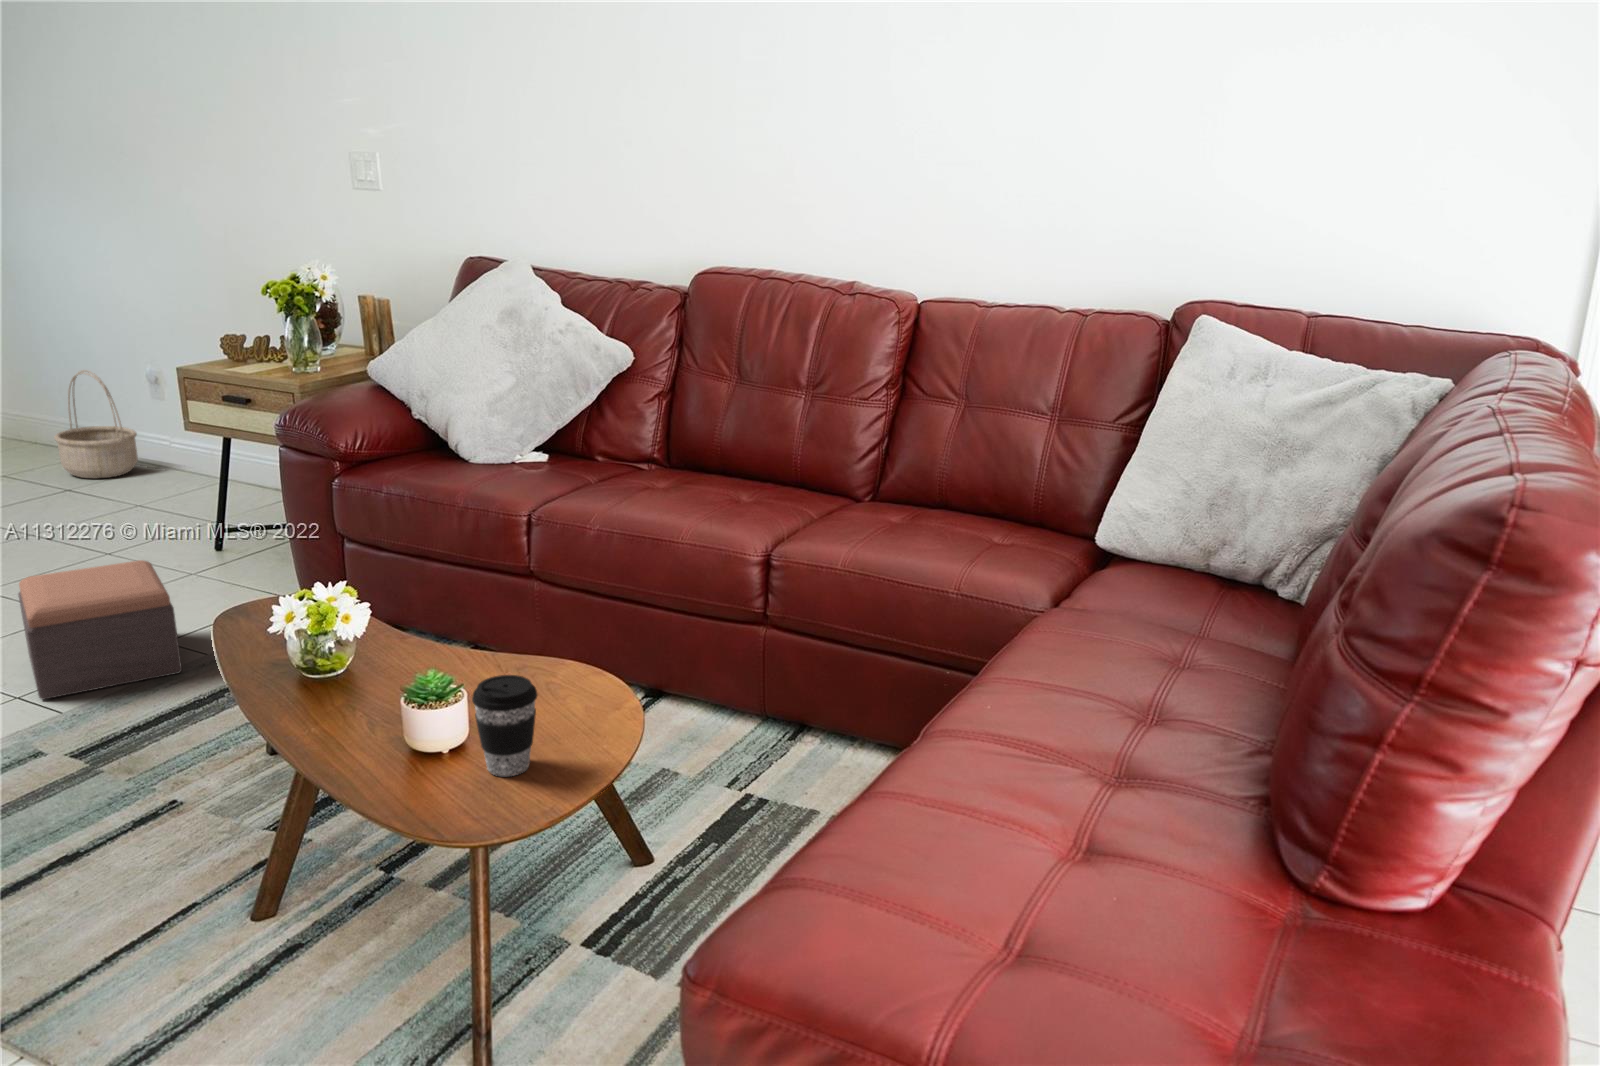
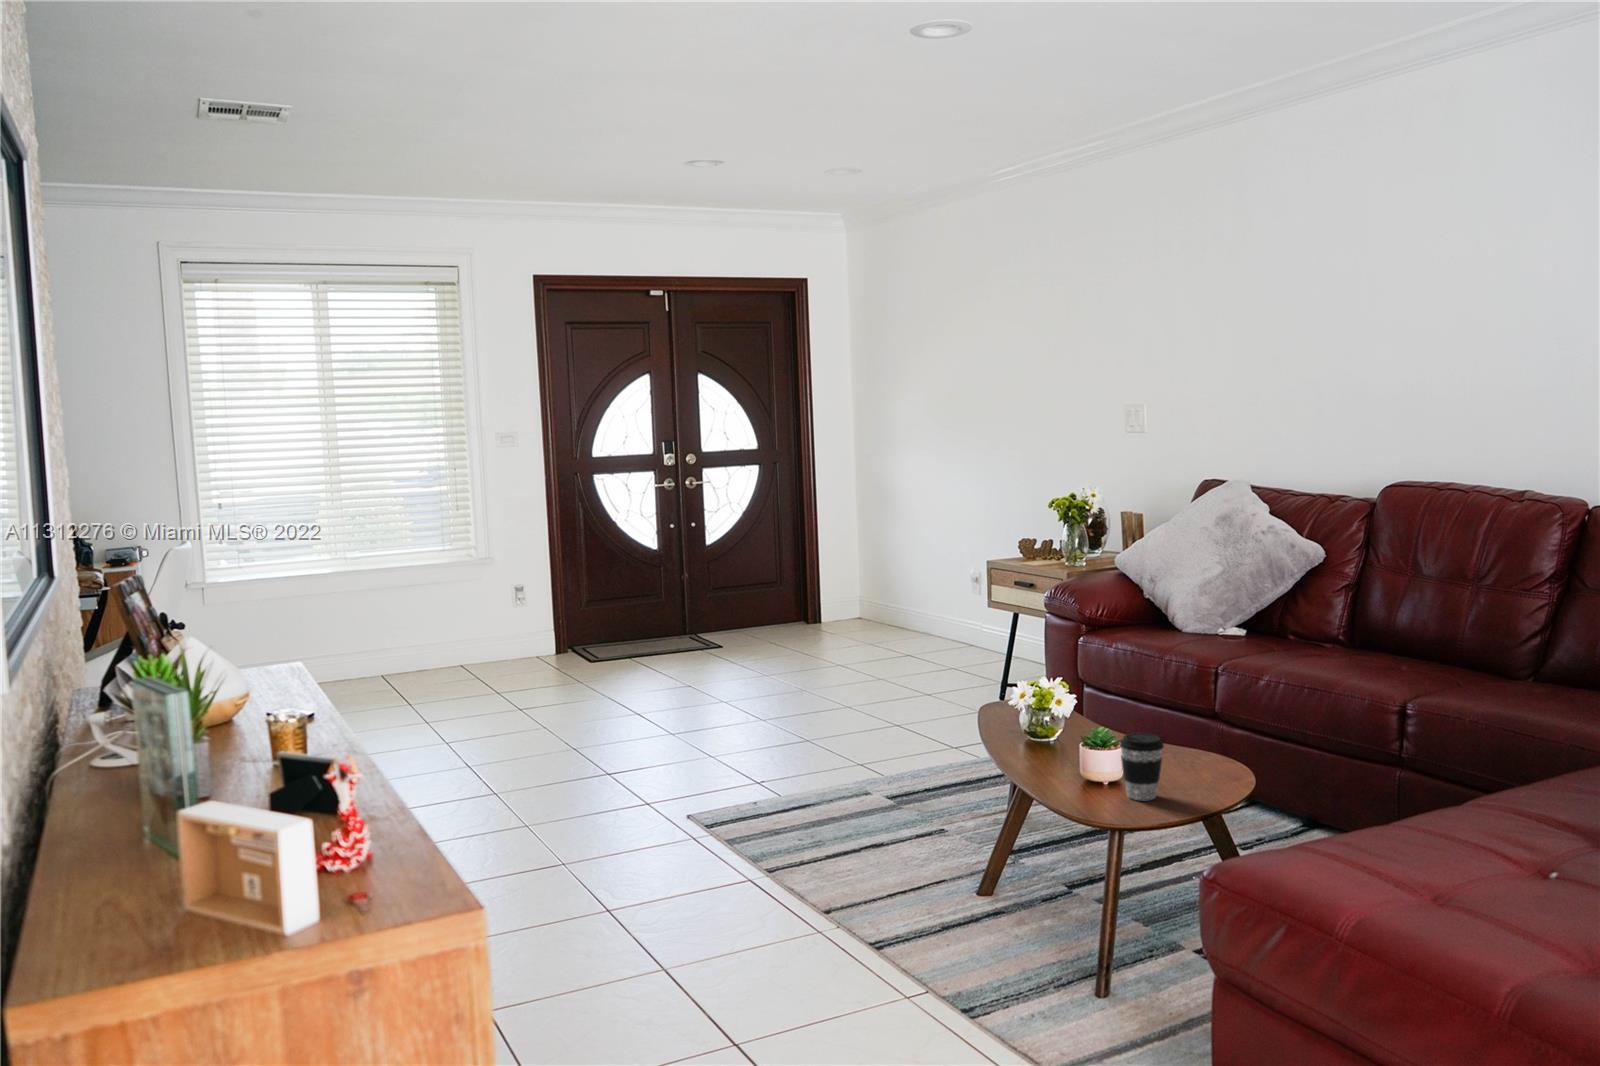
basket: present [54,370,138,479] -> none [903,568,957,648]
footstool: present [18,560,182,700] -> none [870,686,962,767]

